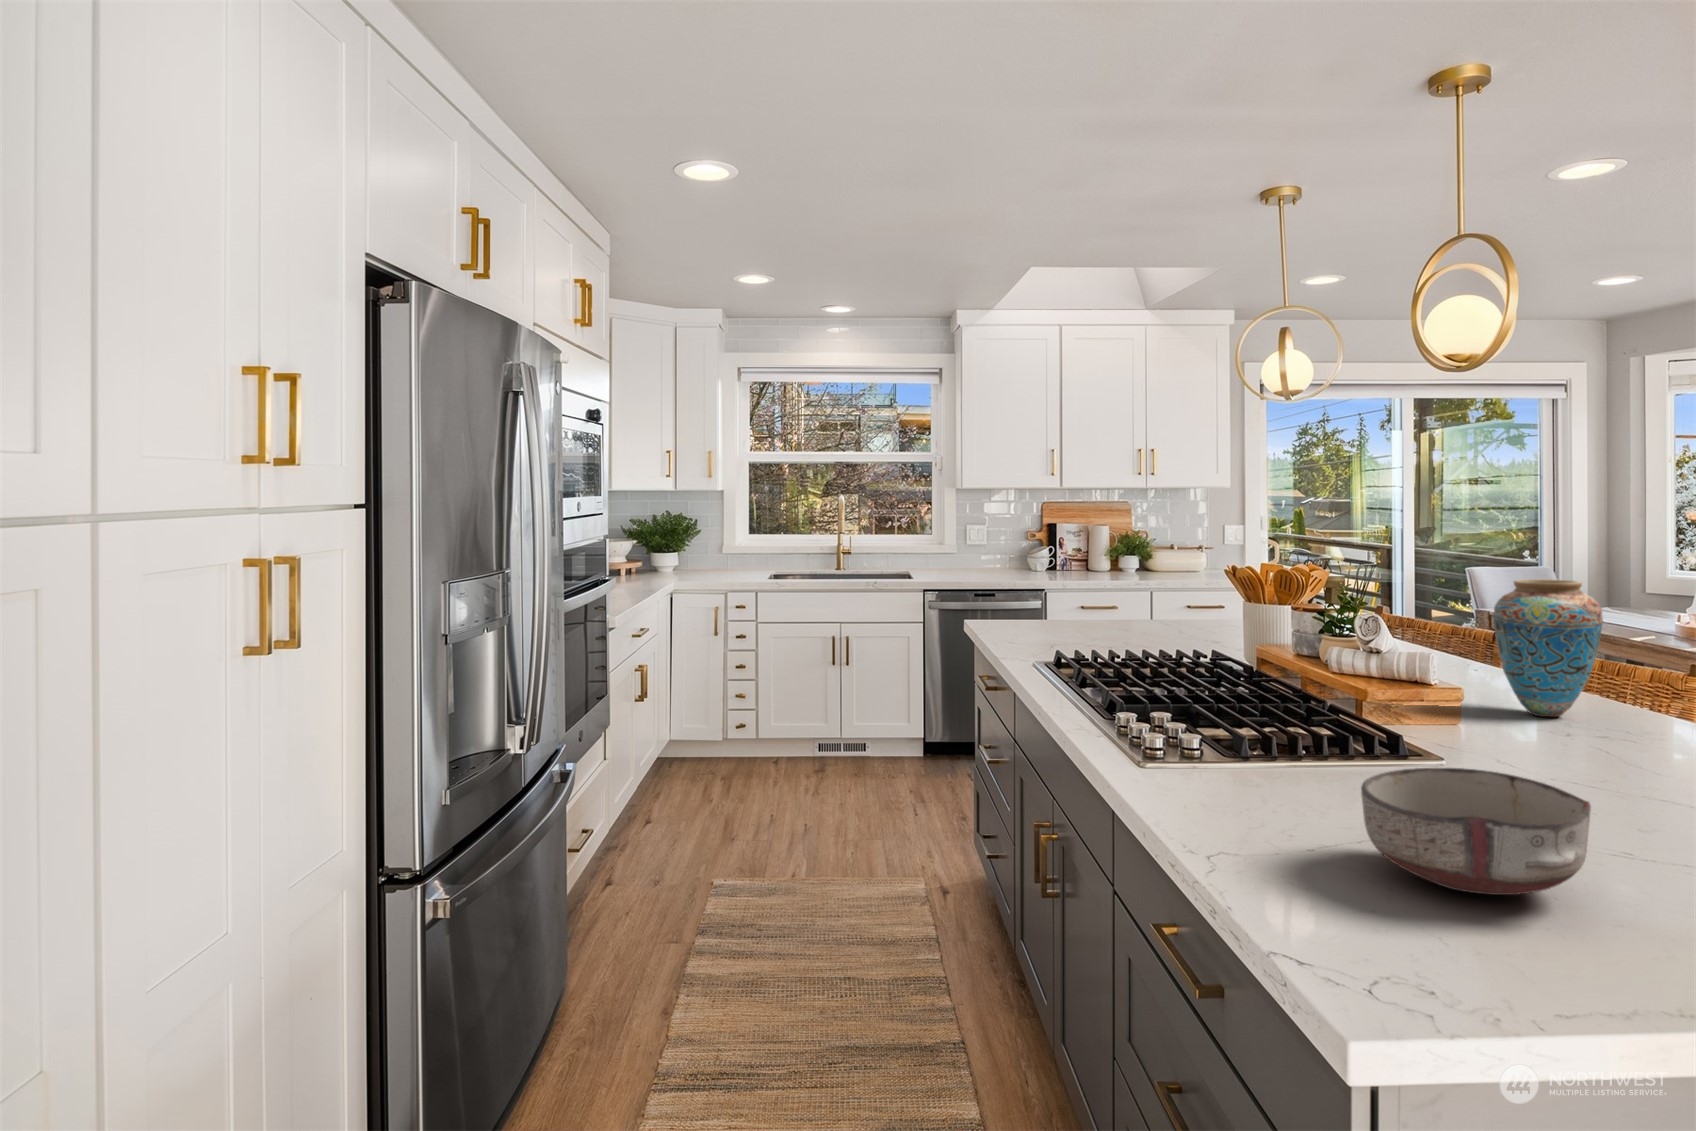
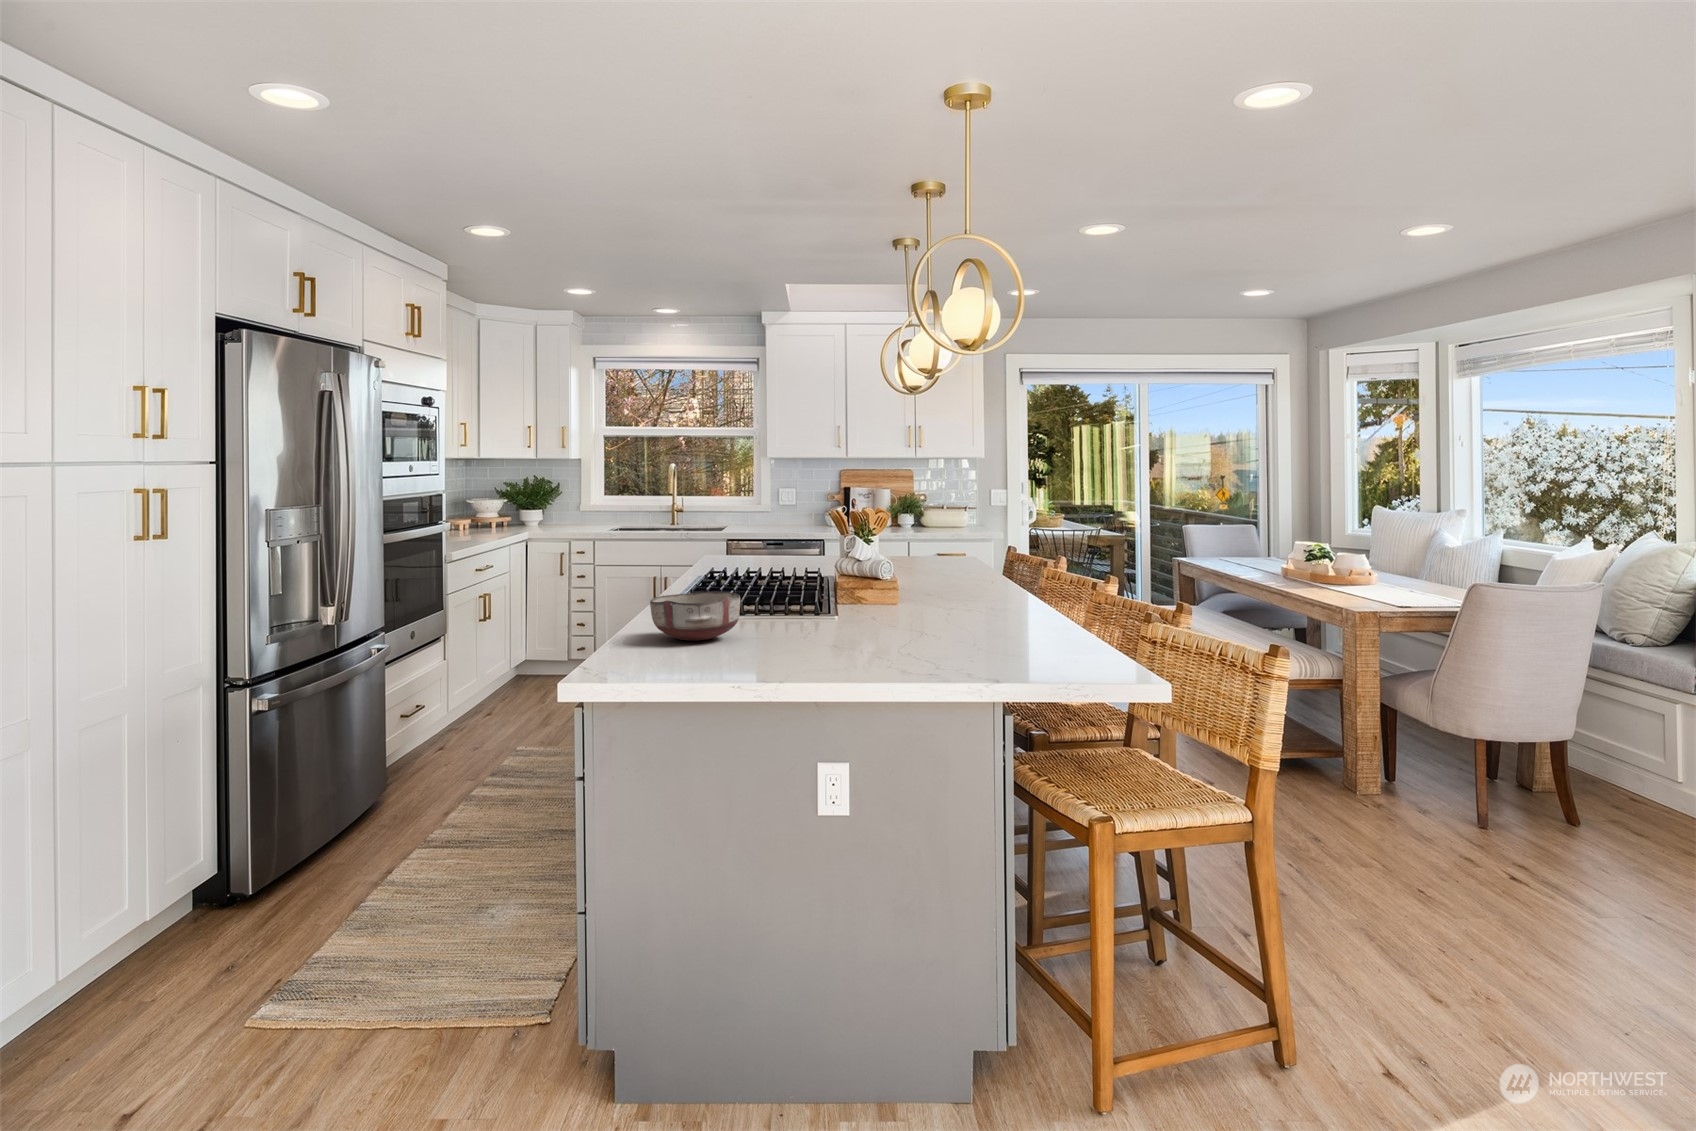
vase: present [1493,579,1603,717] -> none [923,516,977,598]

